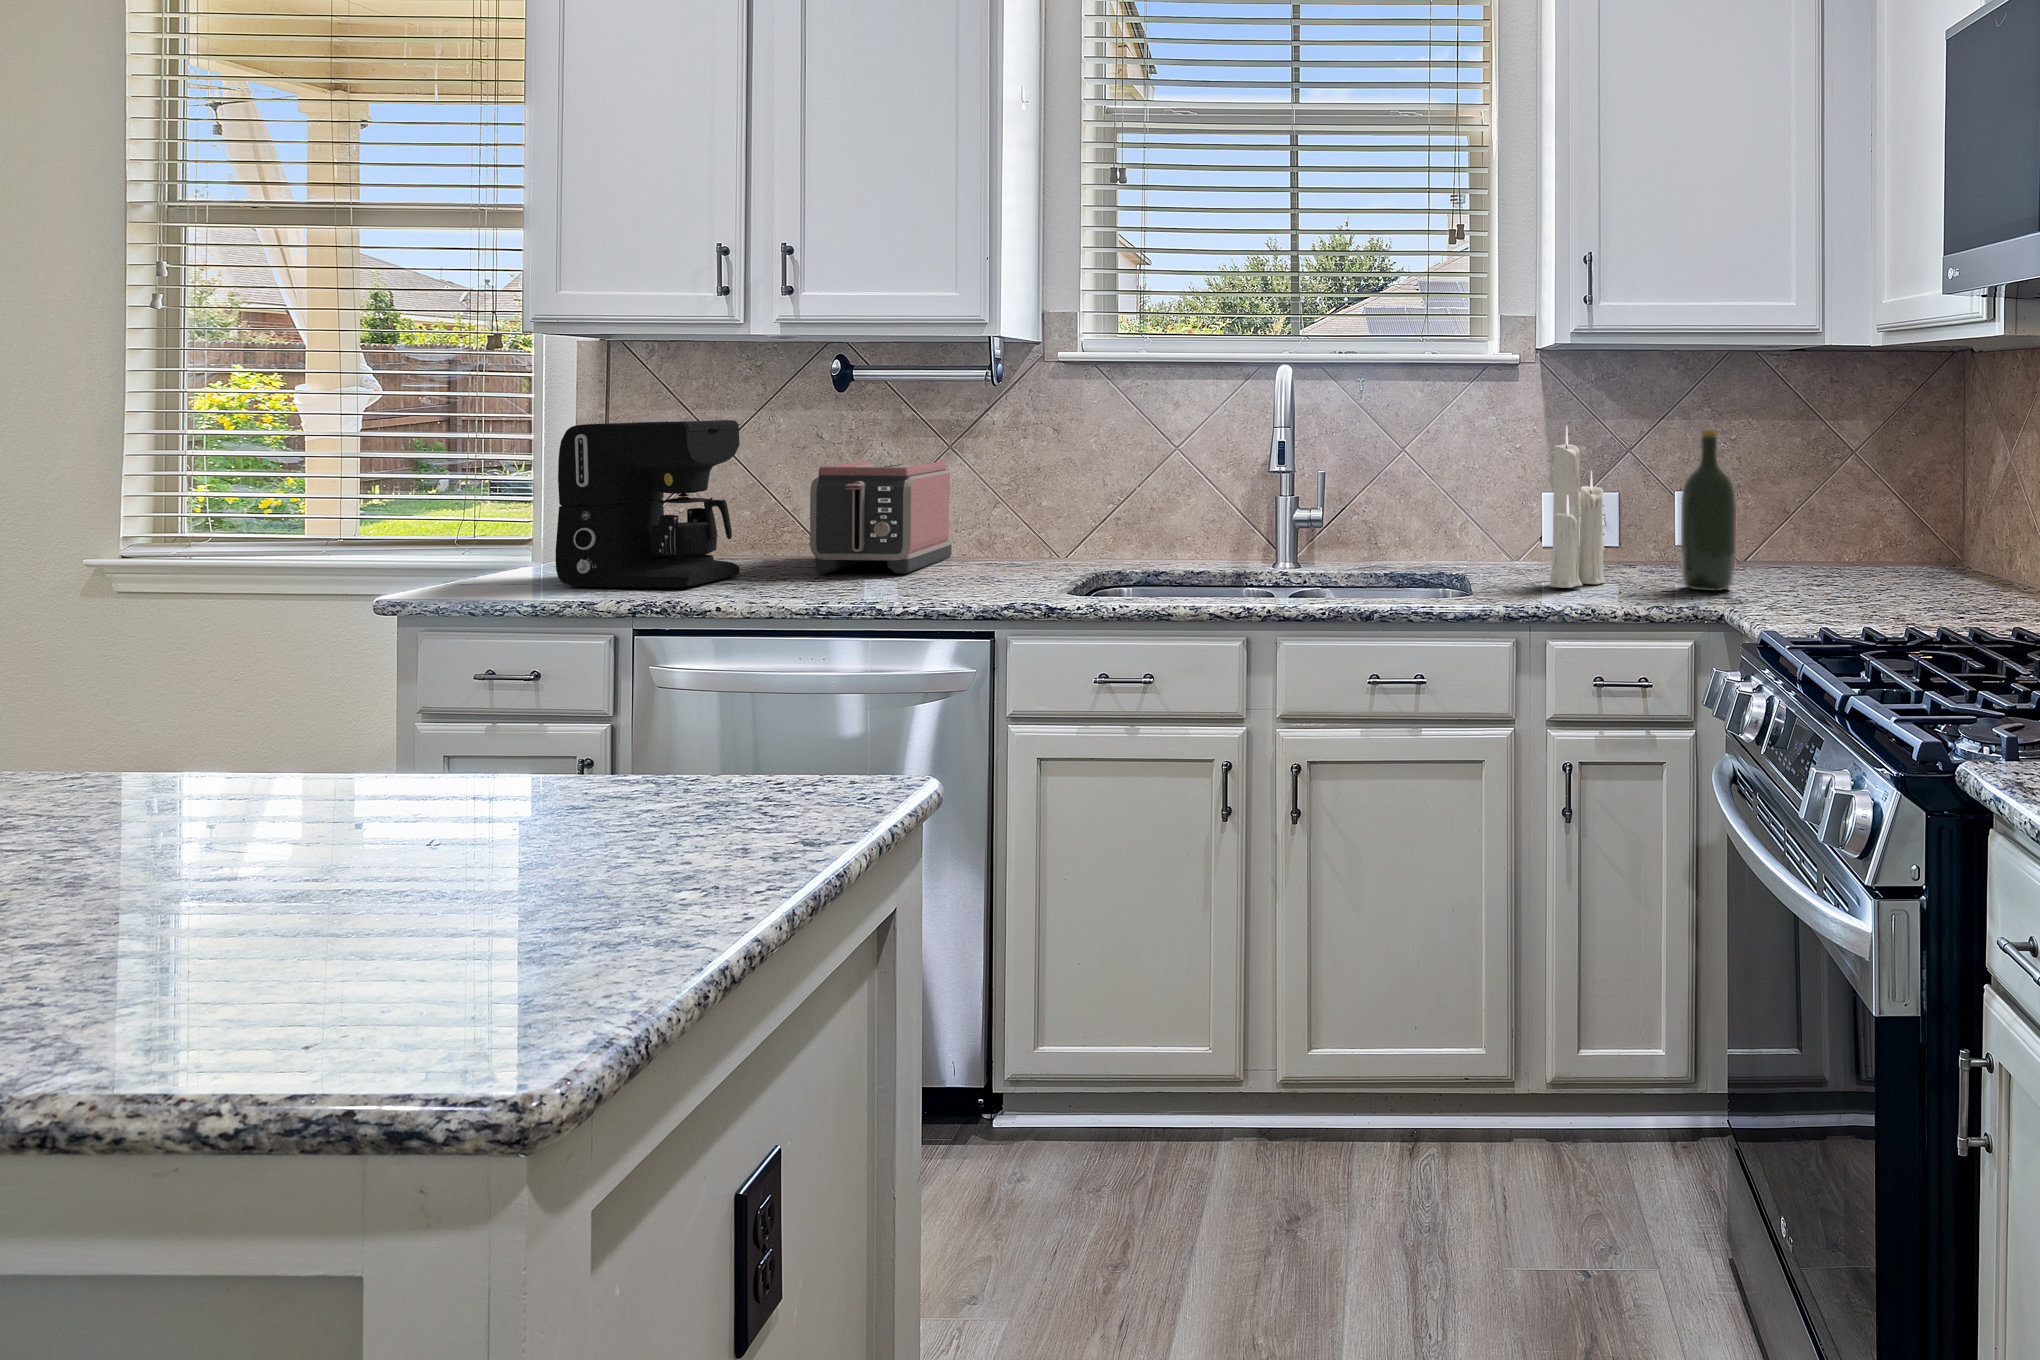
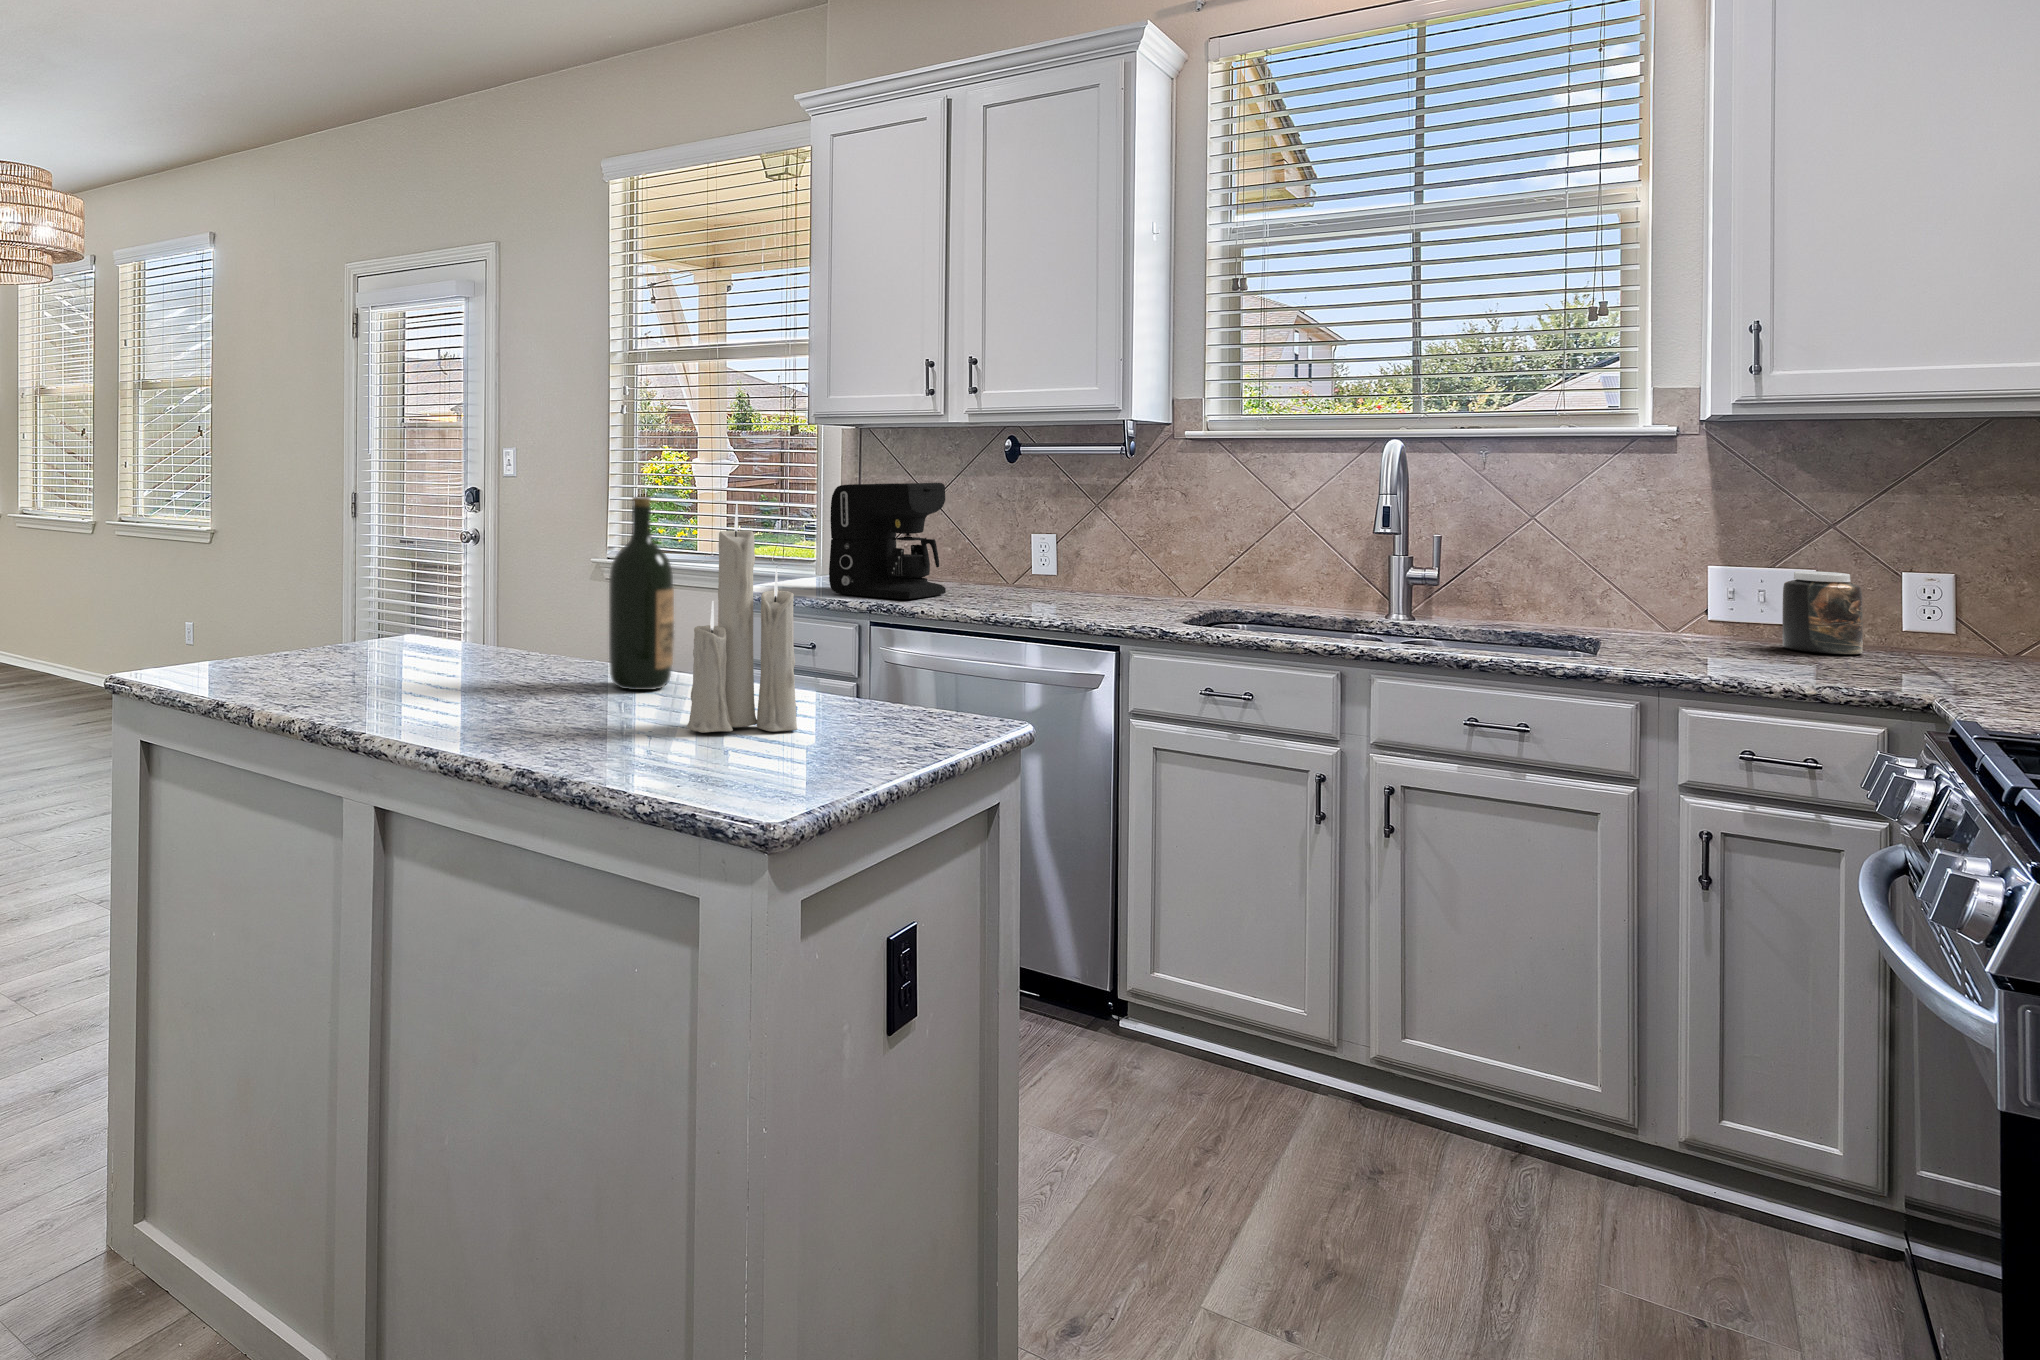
candle: present [1550,426,1605,588] -> present [687,504,797,733]
wine bottle: present [1681,430,1737,591] -> present [609,497,674,690]
toaster: present [810,460,952,573] -> none [994,514,1106,601]
jar: none [1607,496,1664,573] -> present [1782,571,1863,654]

